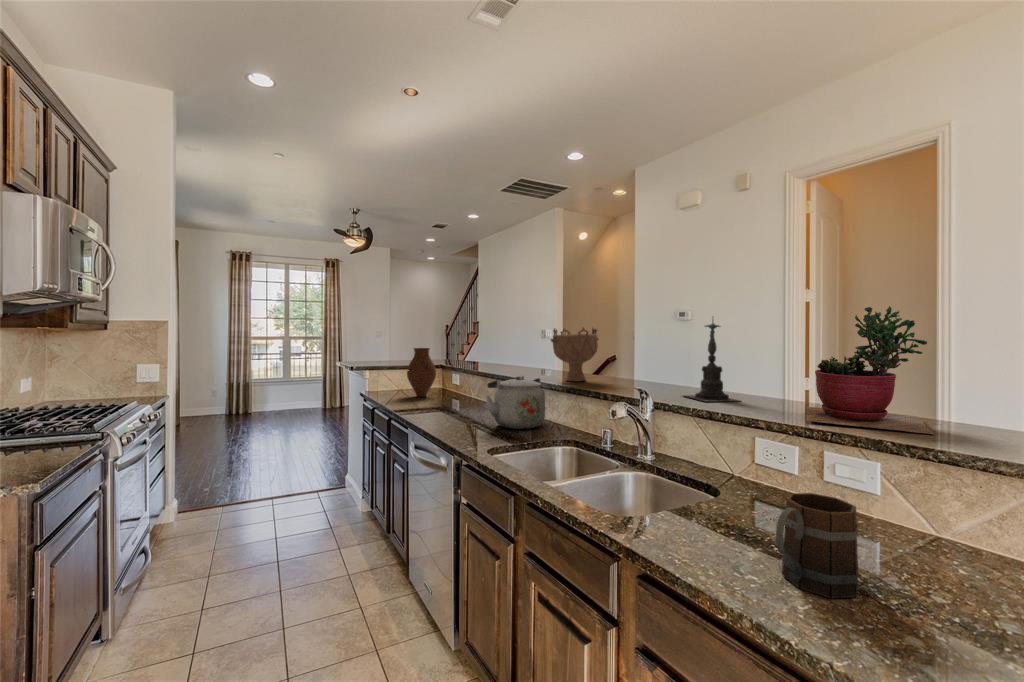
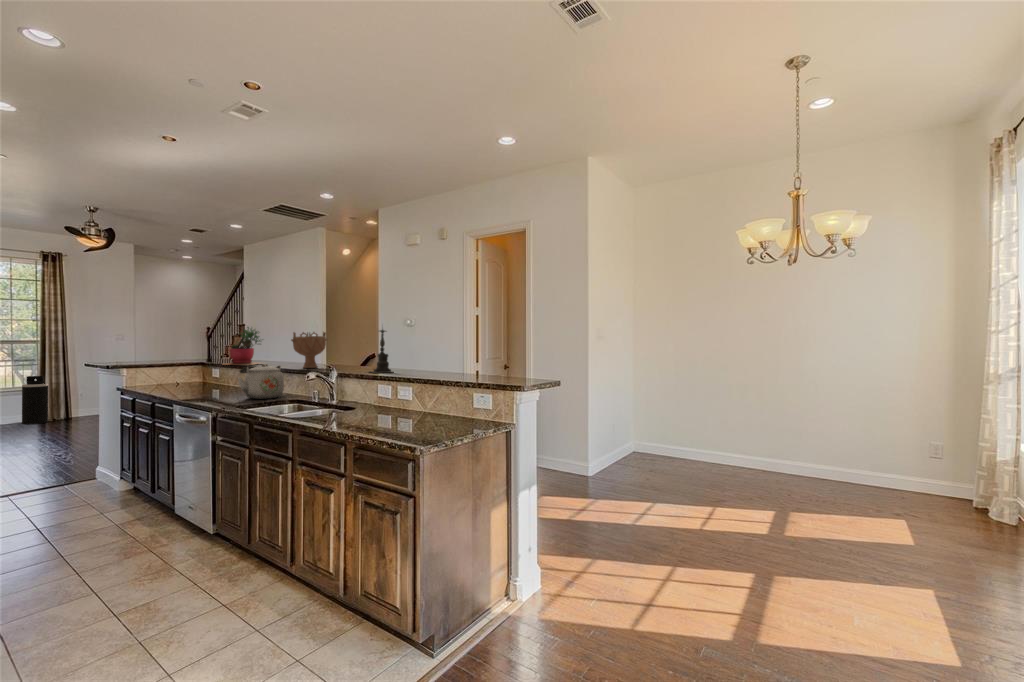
succulent plant: present [806,306,934,434] -> present [226,327,260,365]
vase: present [407,348,436,397] -> none [167,348,196,388]
trash can: none [310,368,328,411] -> present [22,376,48,424]
mug: present [776,493,859,598] -> none [346,395,380,427]

